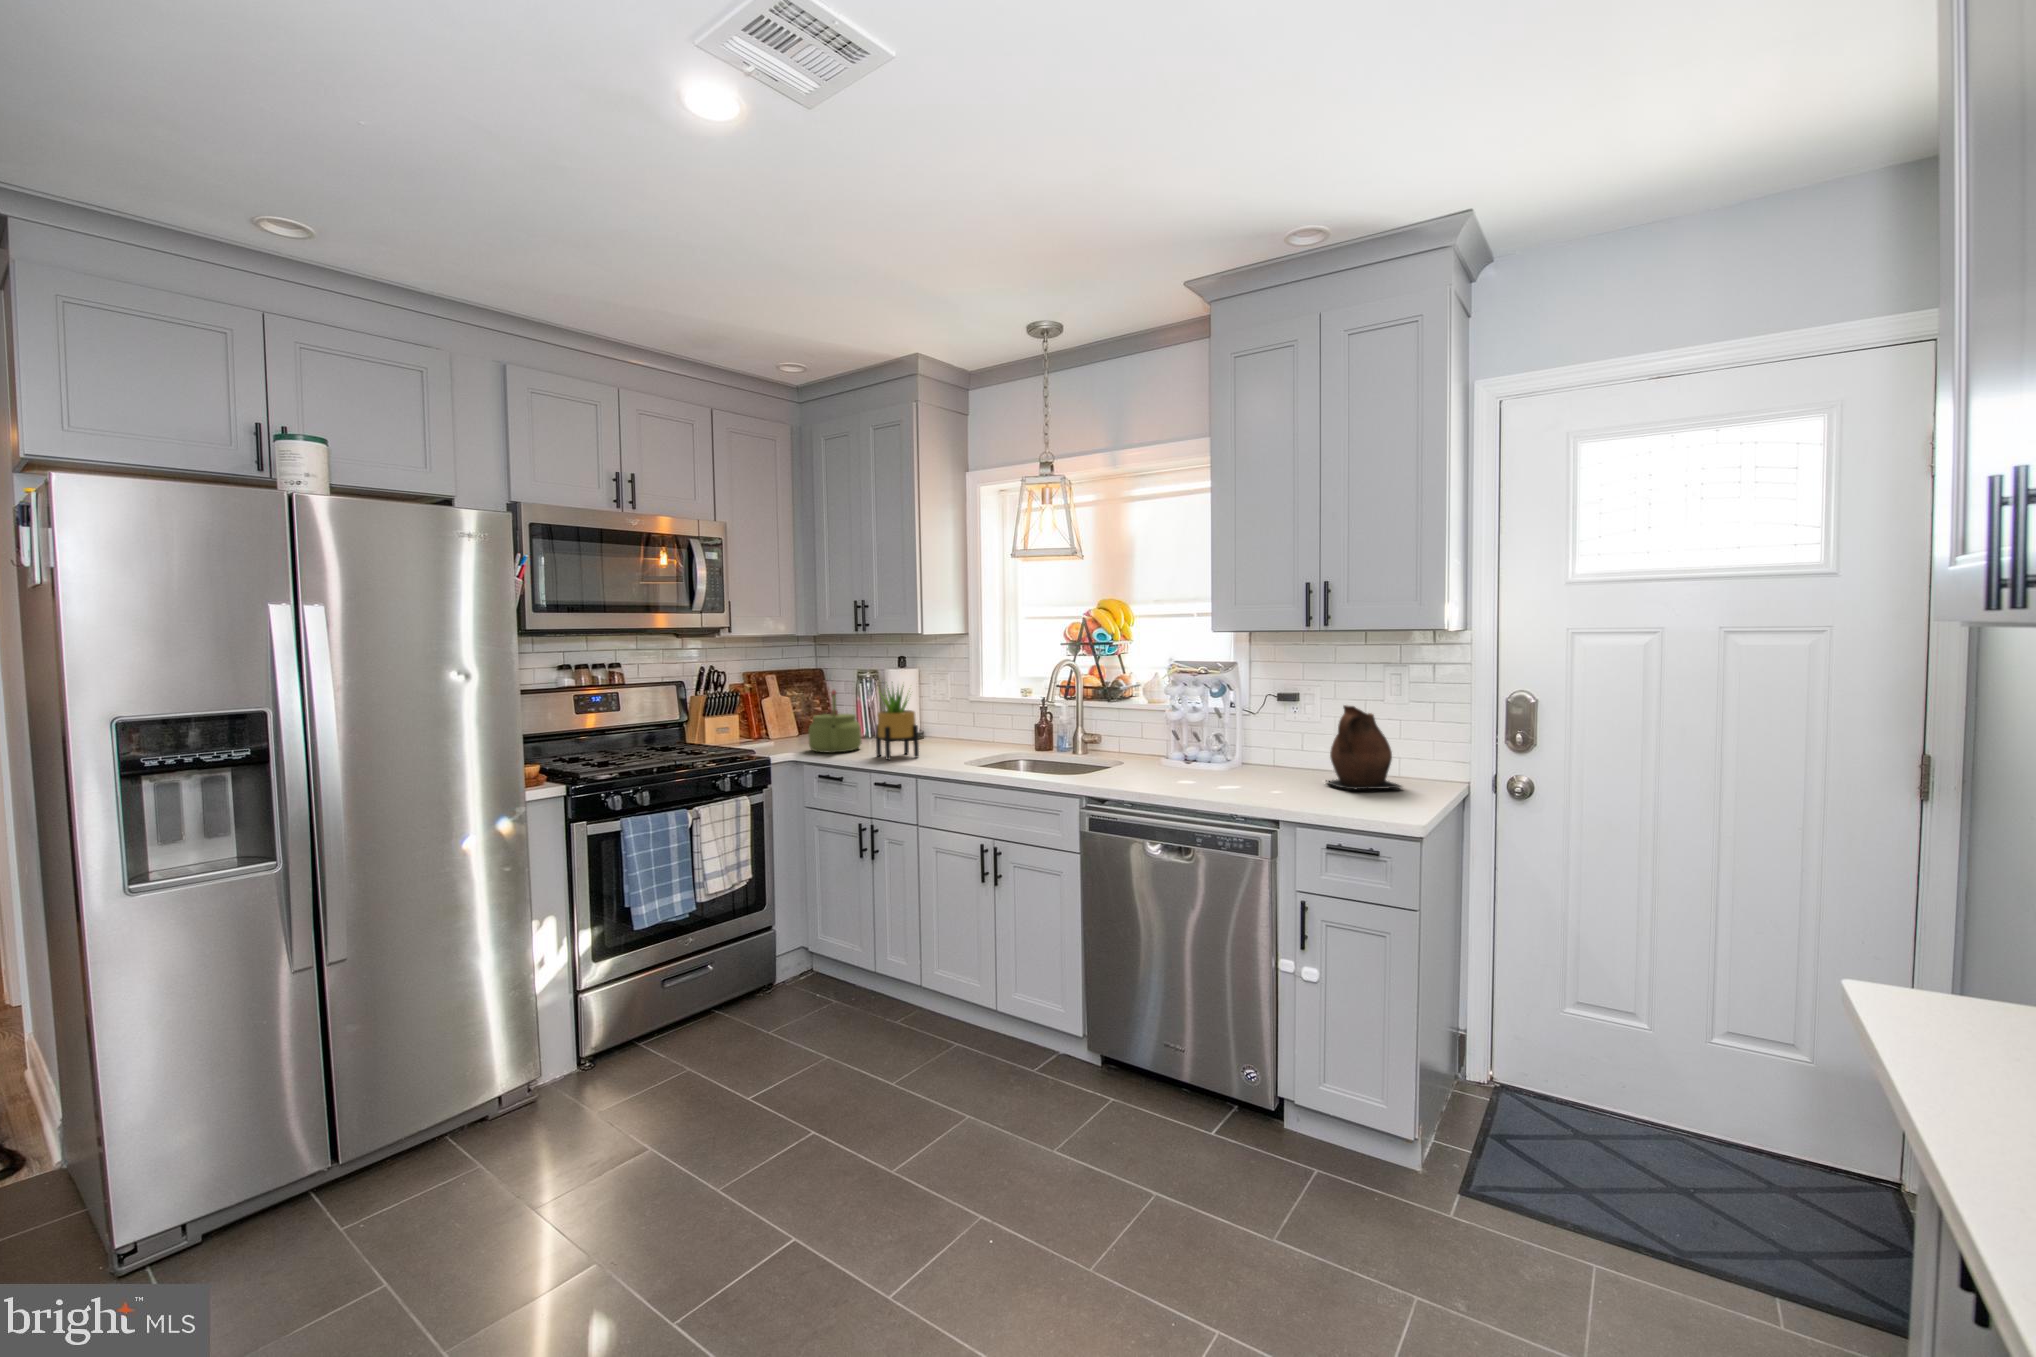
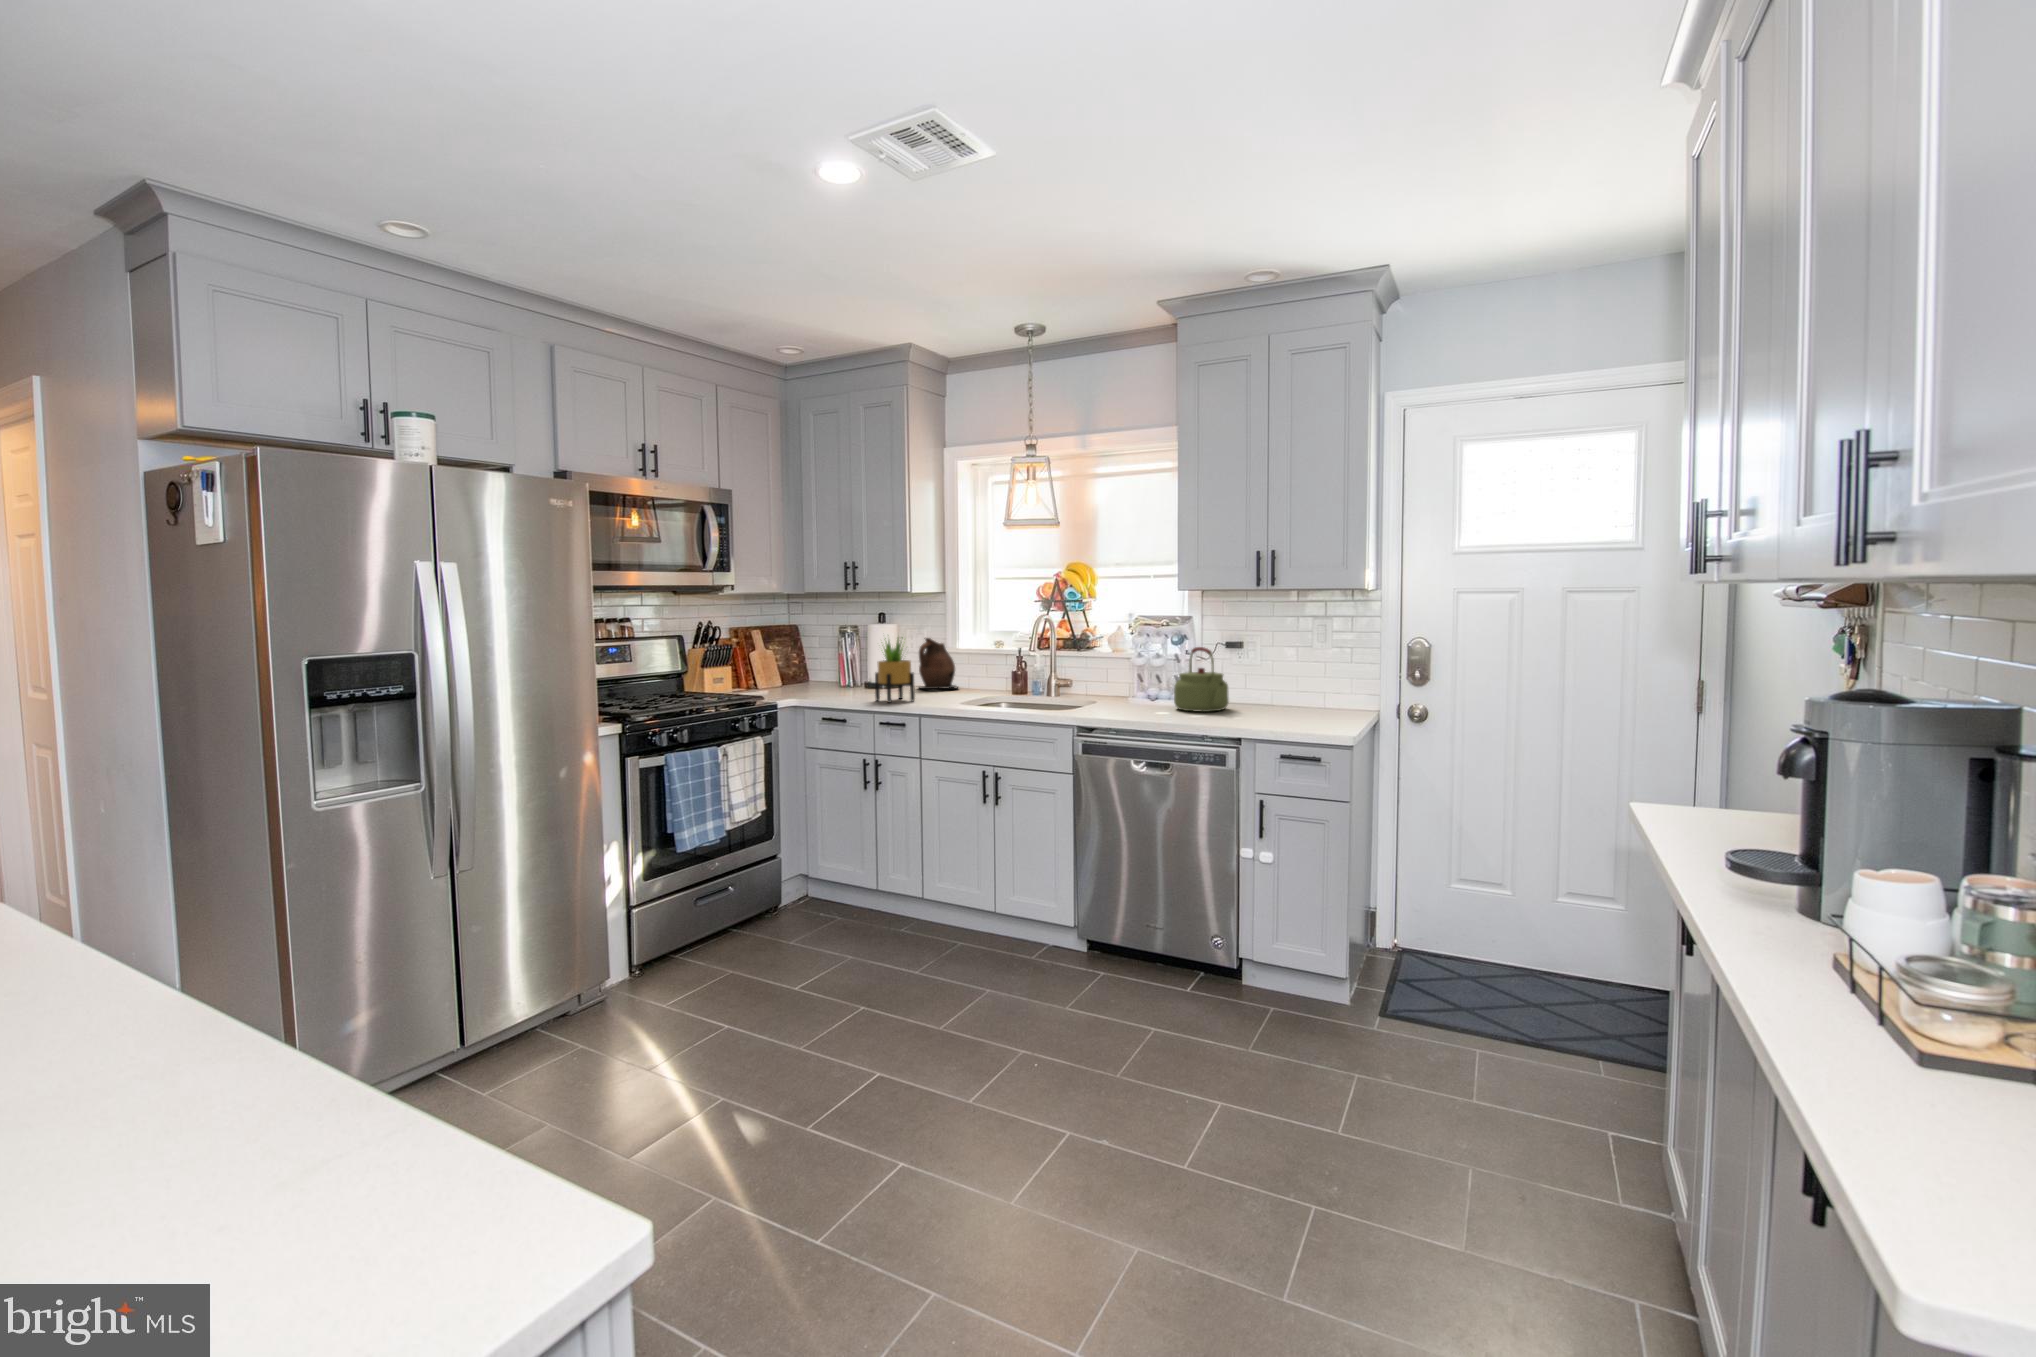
kettle: present [809,690,862,753] -> present [1174,647,1229,712]
ceramic pitcher: present [1326,705,1402,789] -> present [919,638,958,689]

